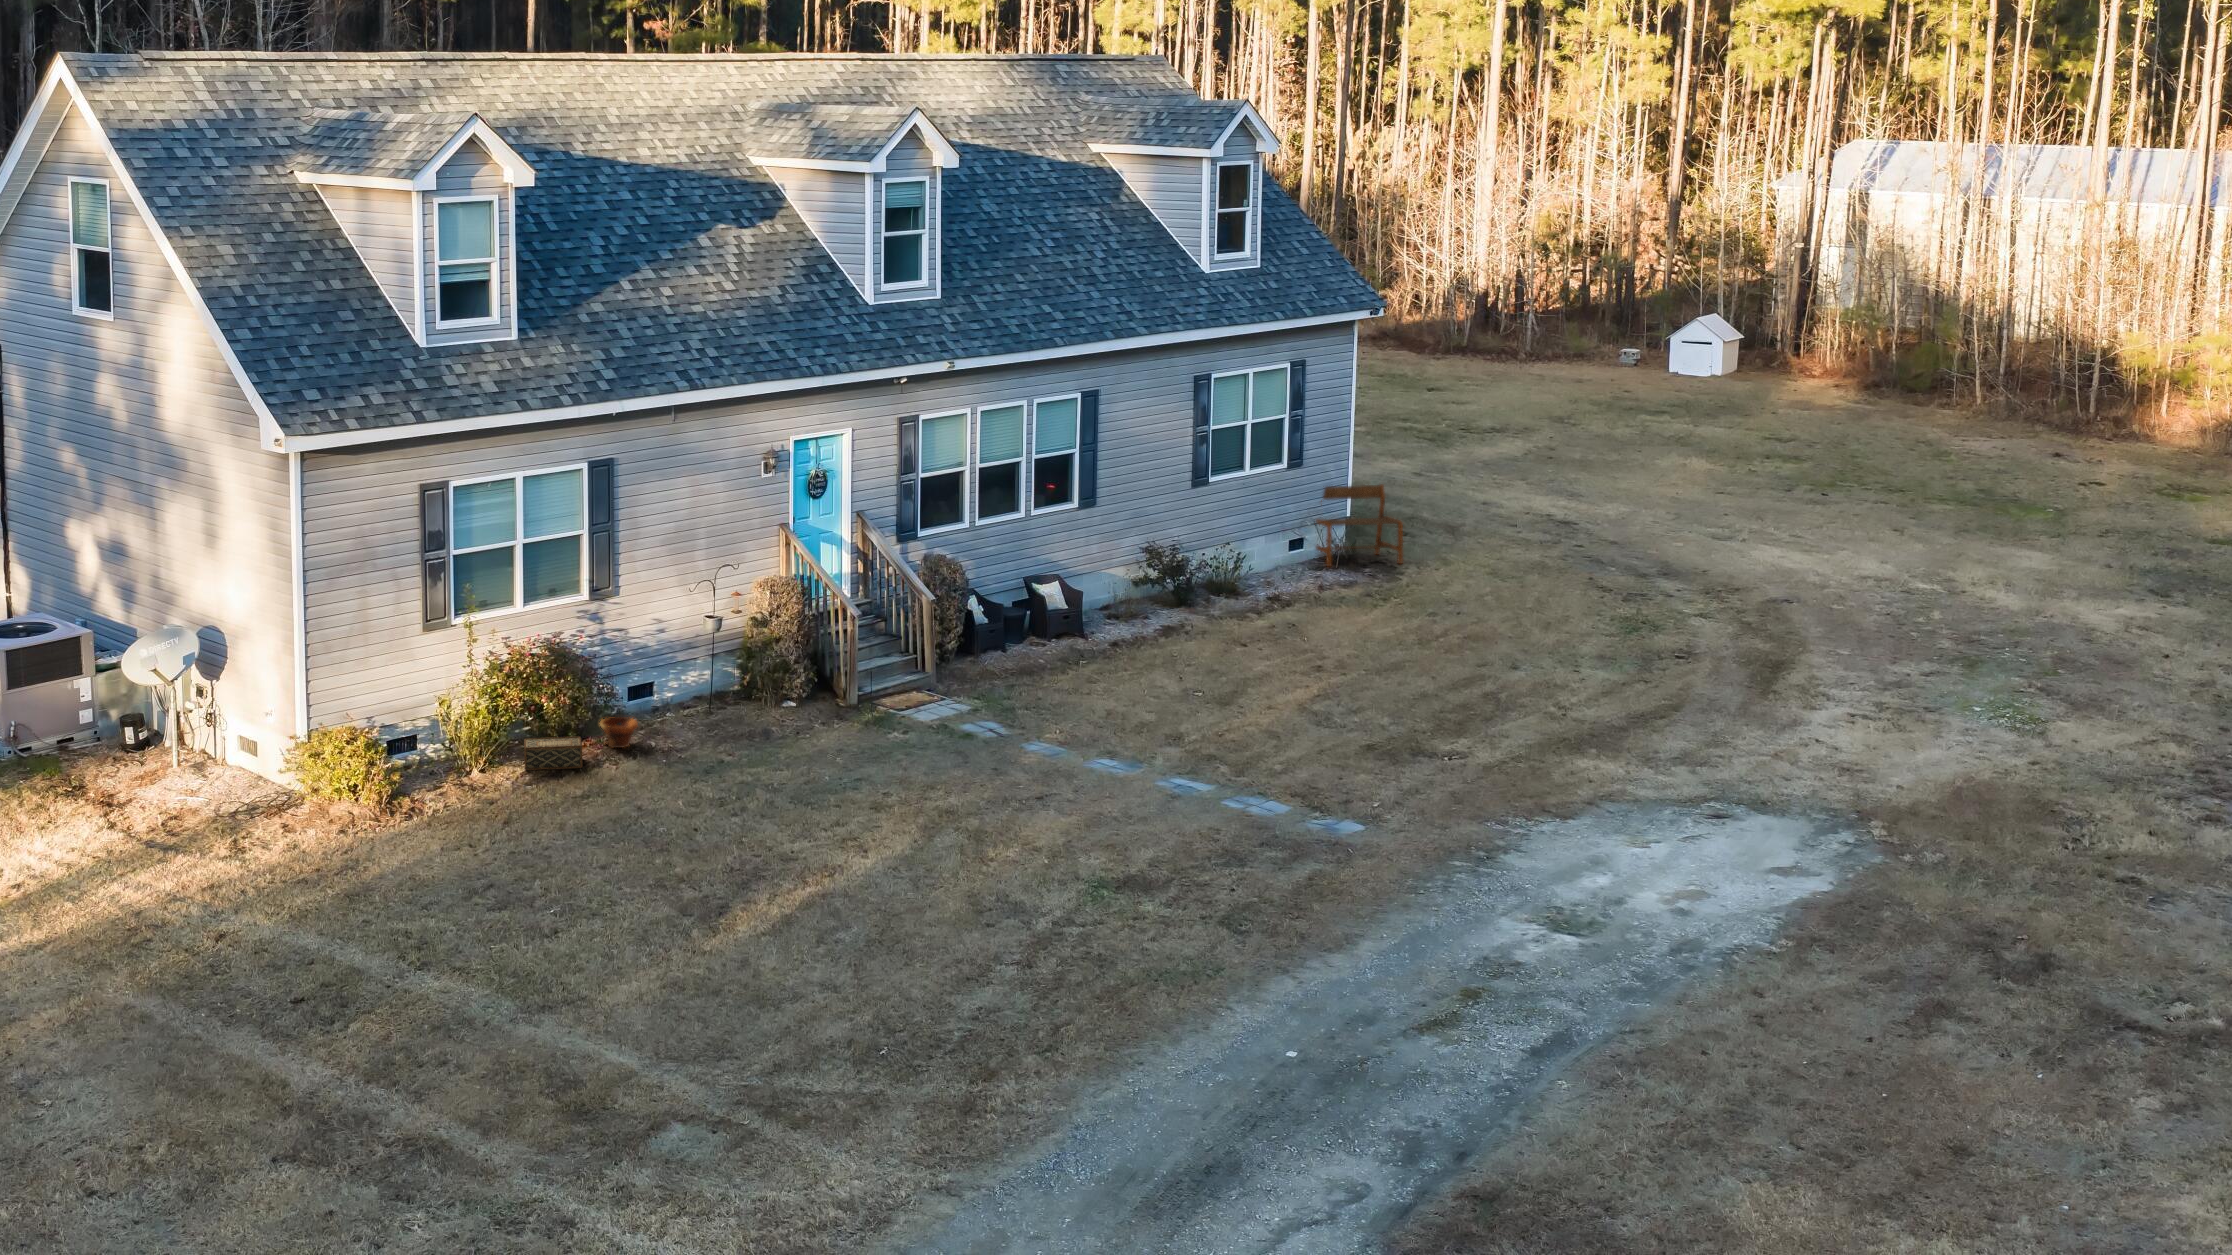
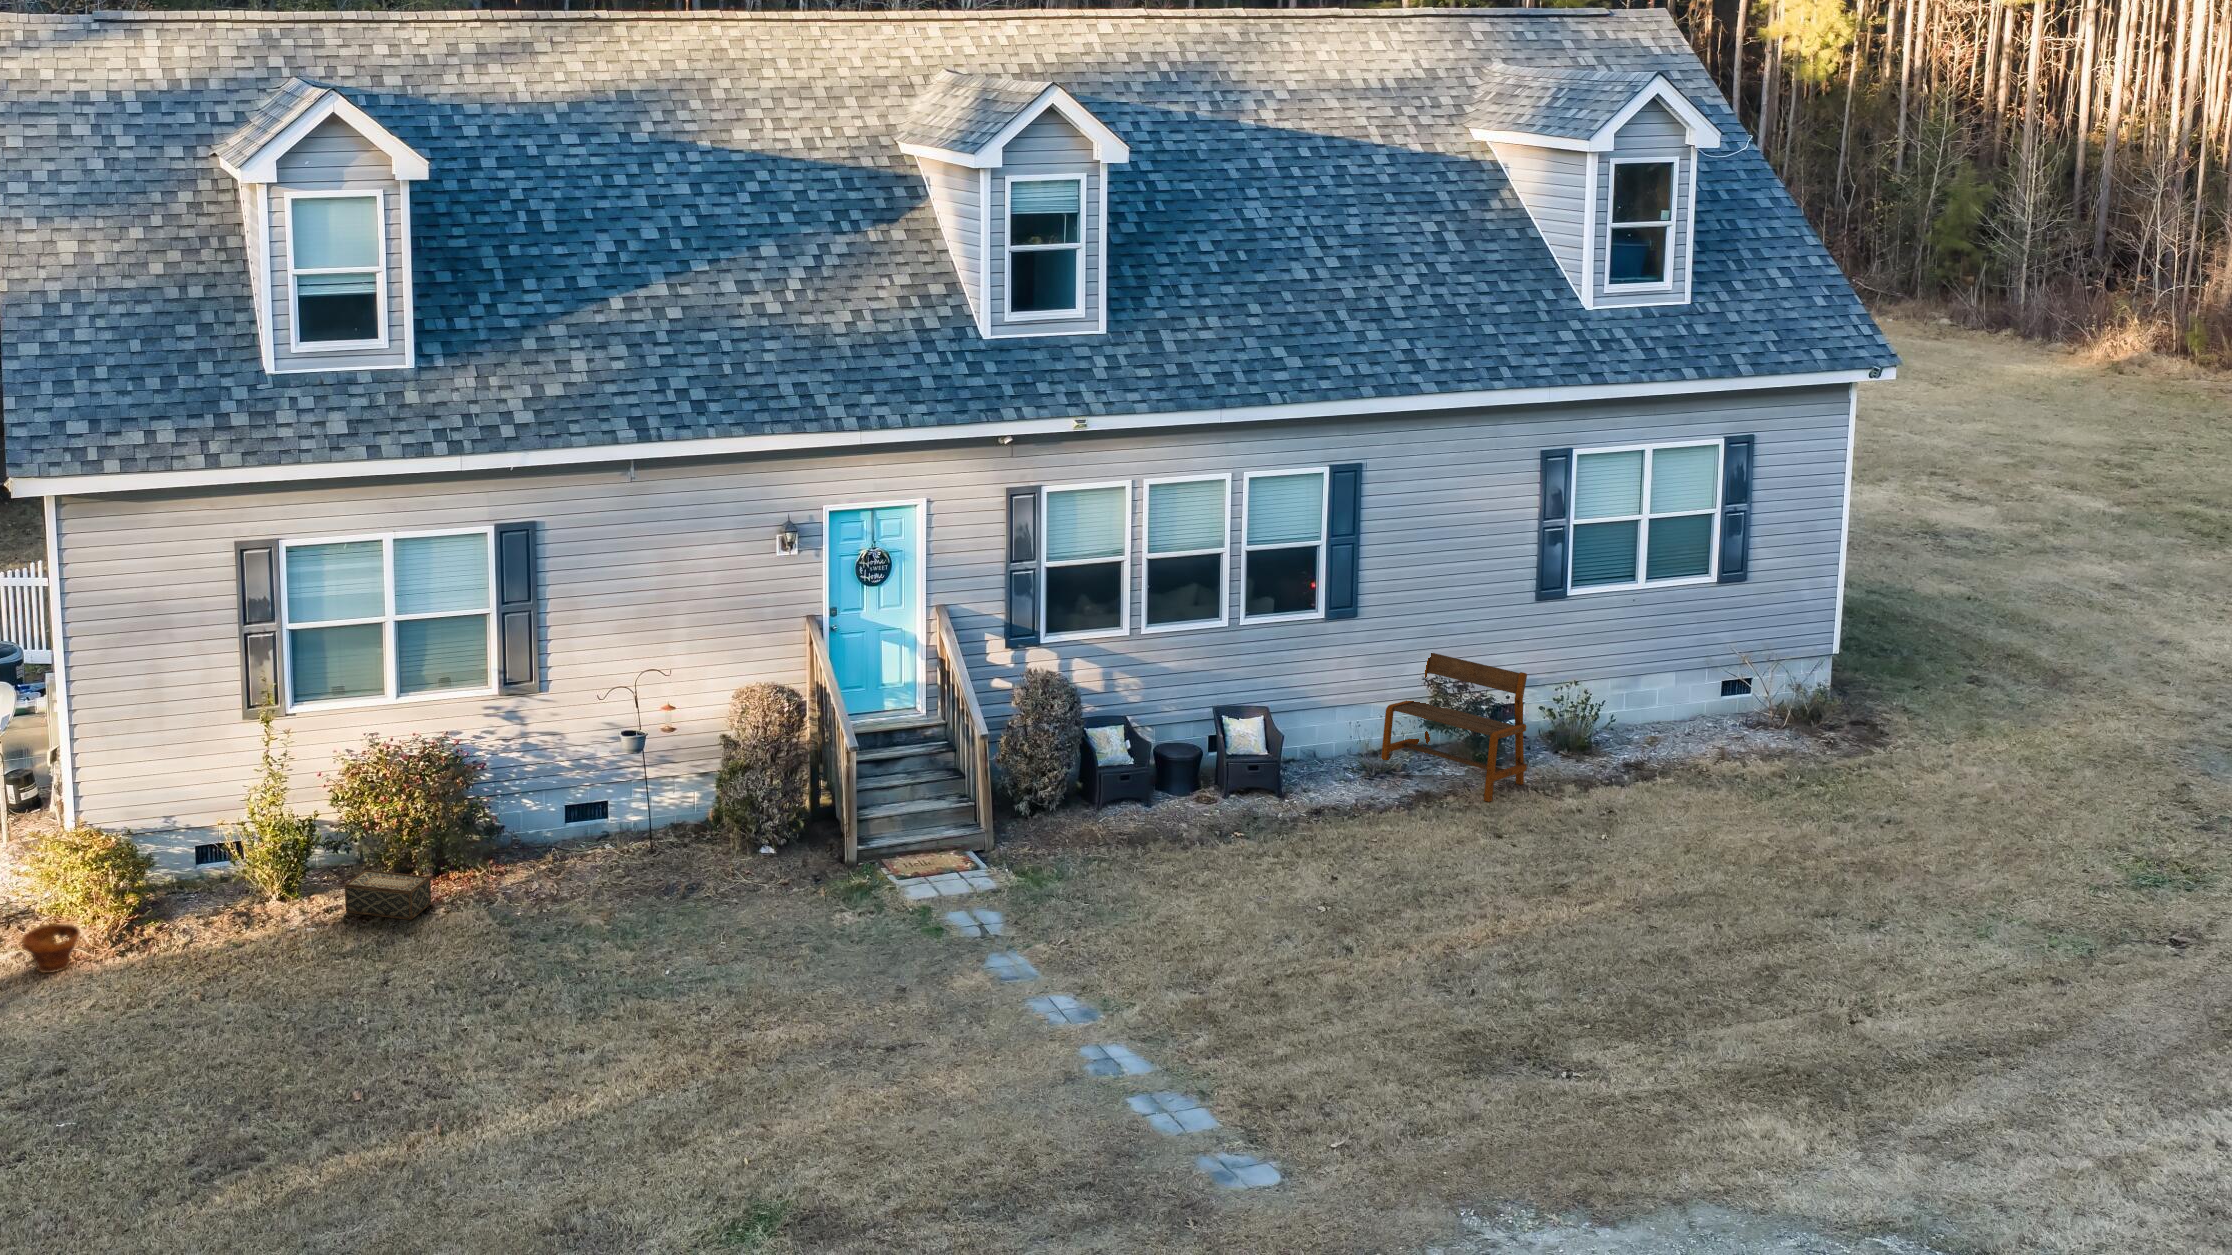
bench: present [1316,484,1403,566] -> present [1381,653,1527,802]
planter: present [600,717,638,748] -> present [21,924,80,973]

